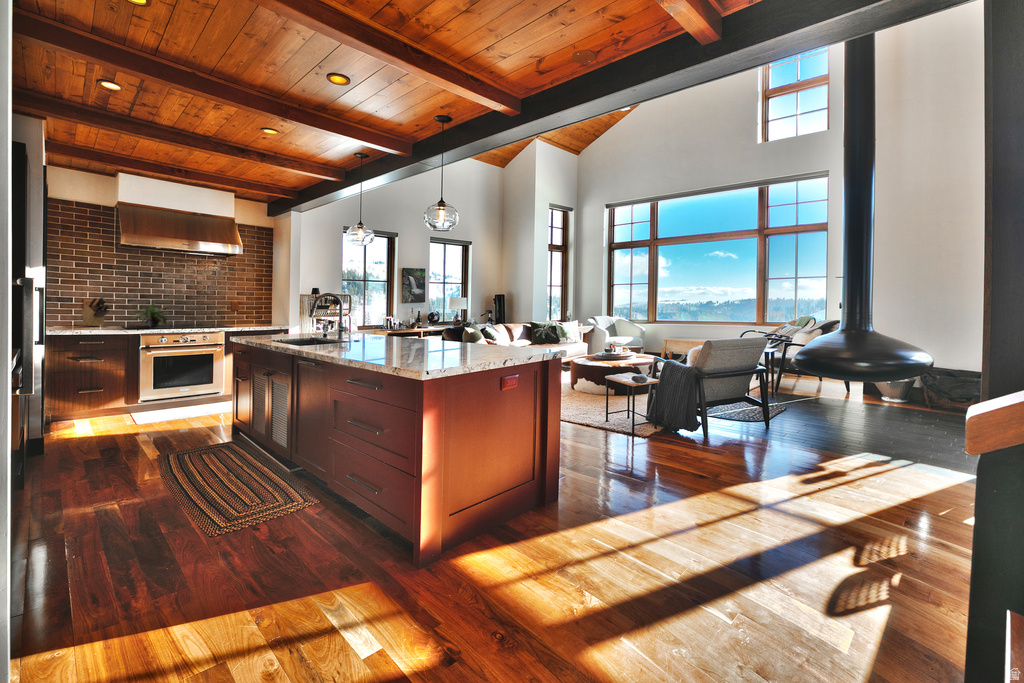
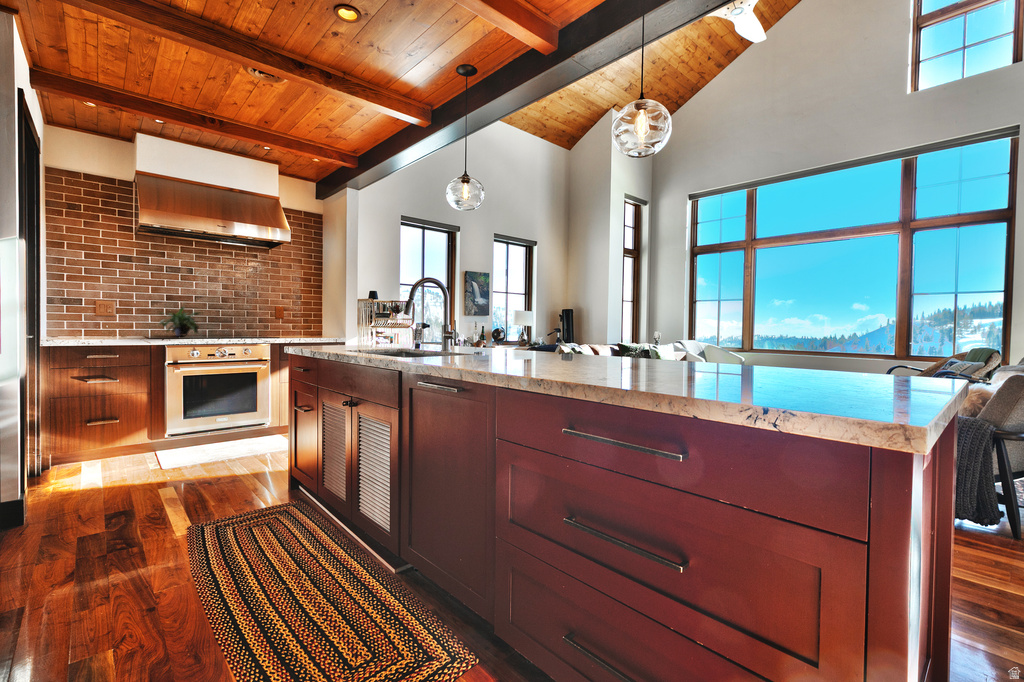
knife block: present [74,297,109,326] -> none [83,297,129,335]

